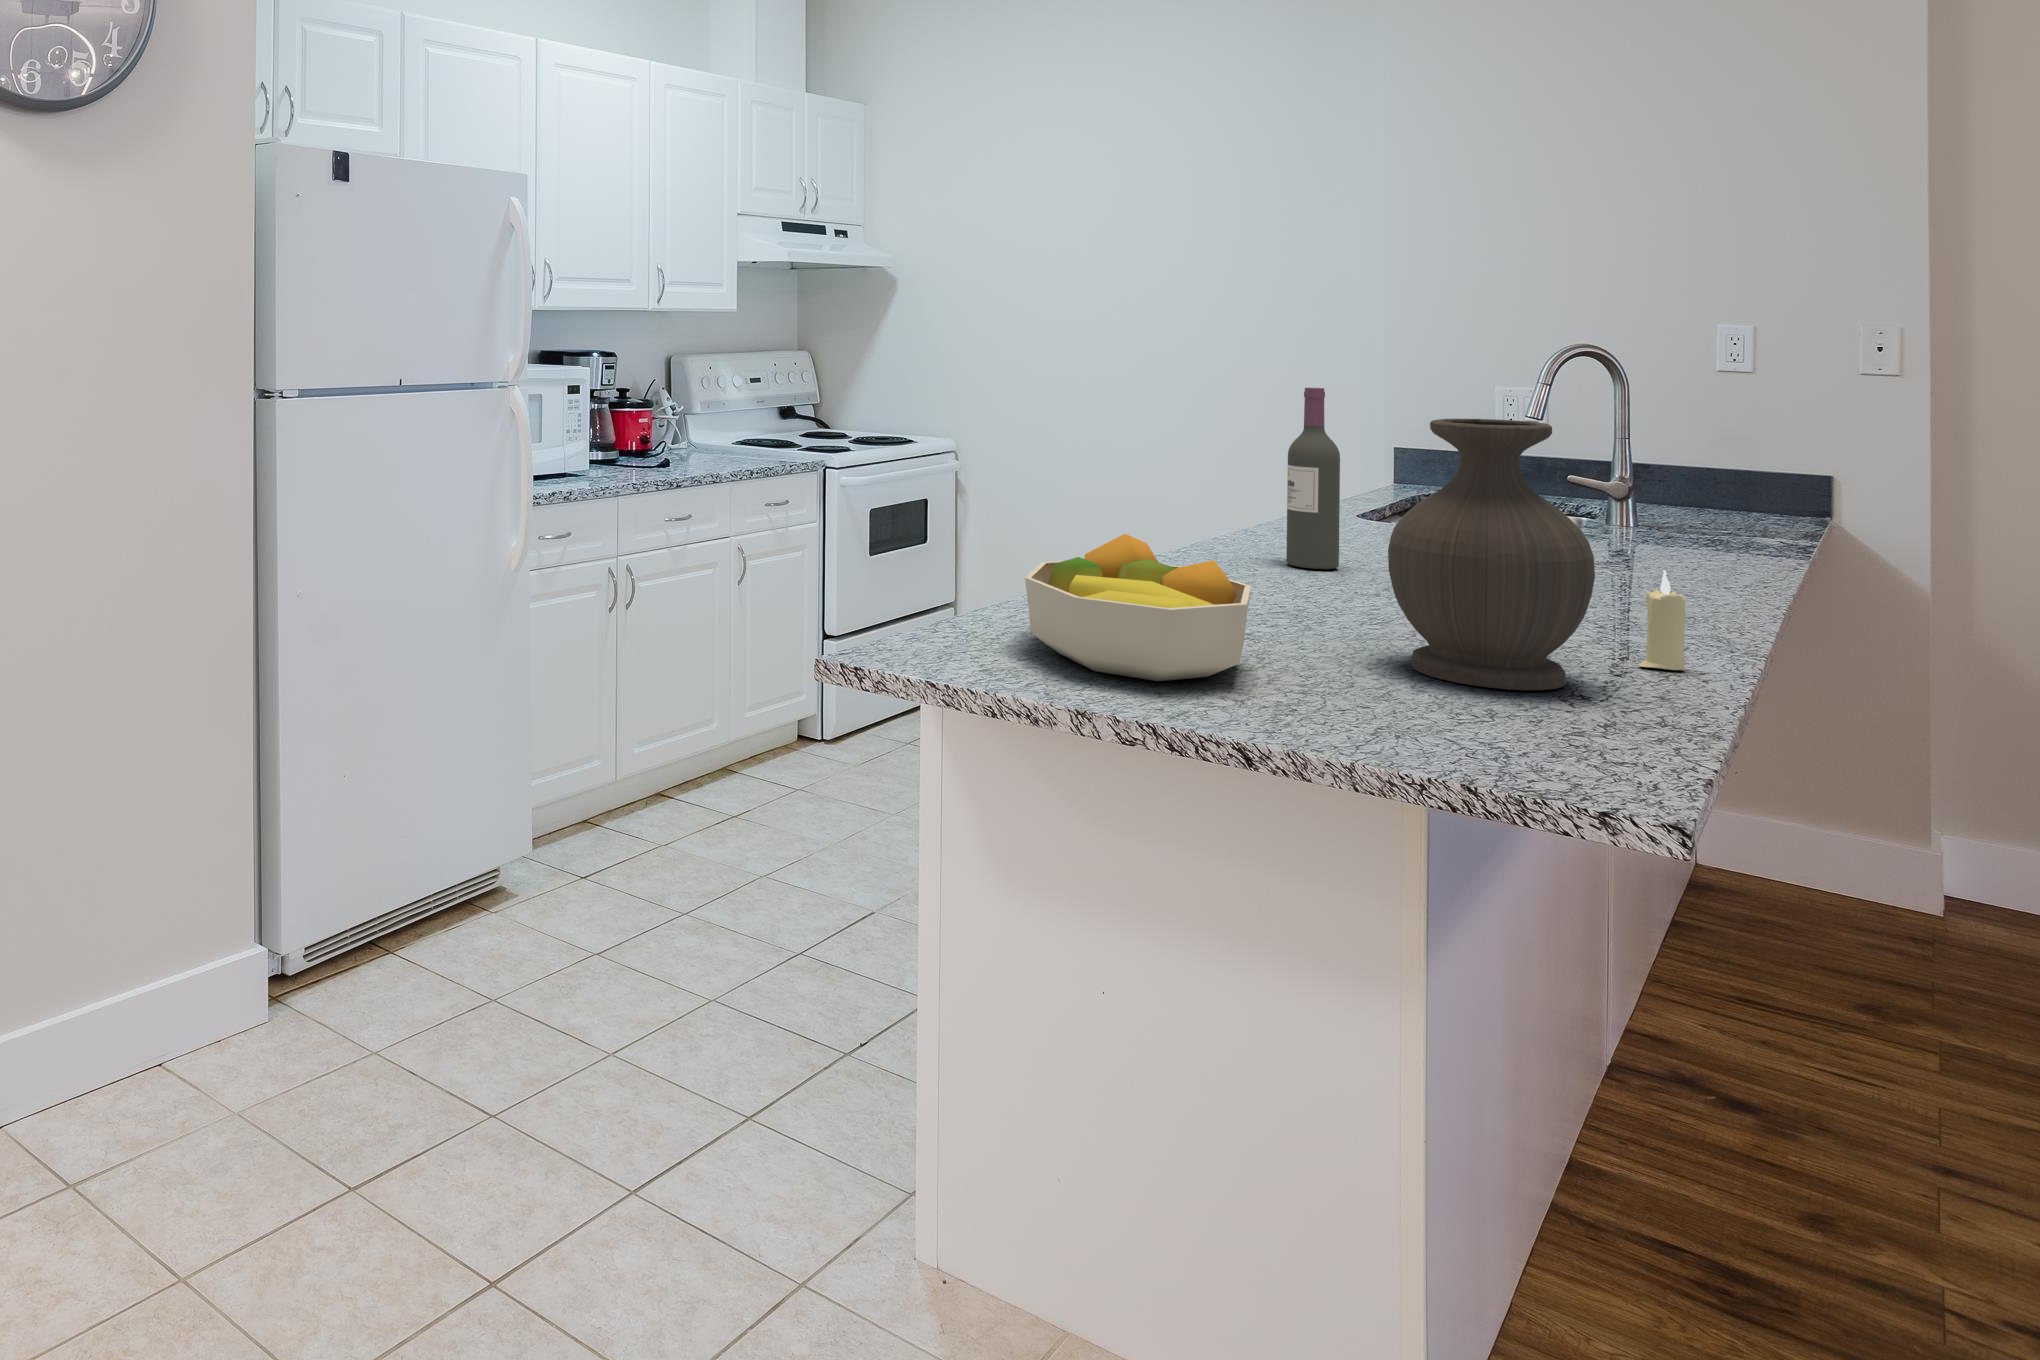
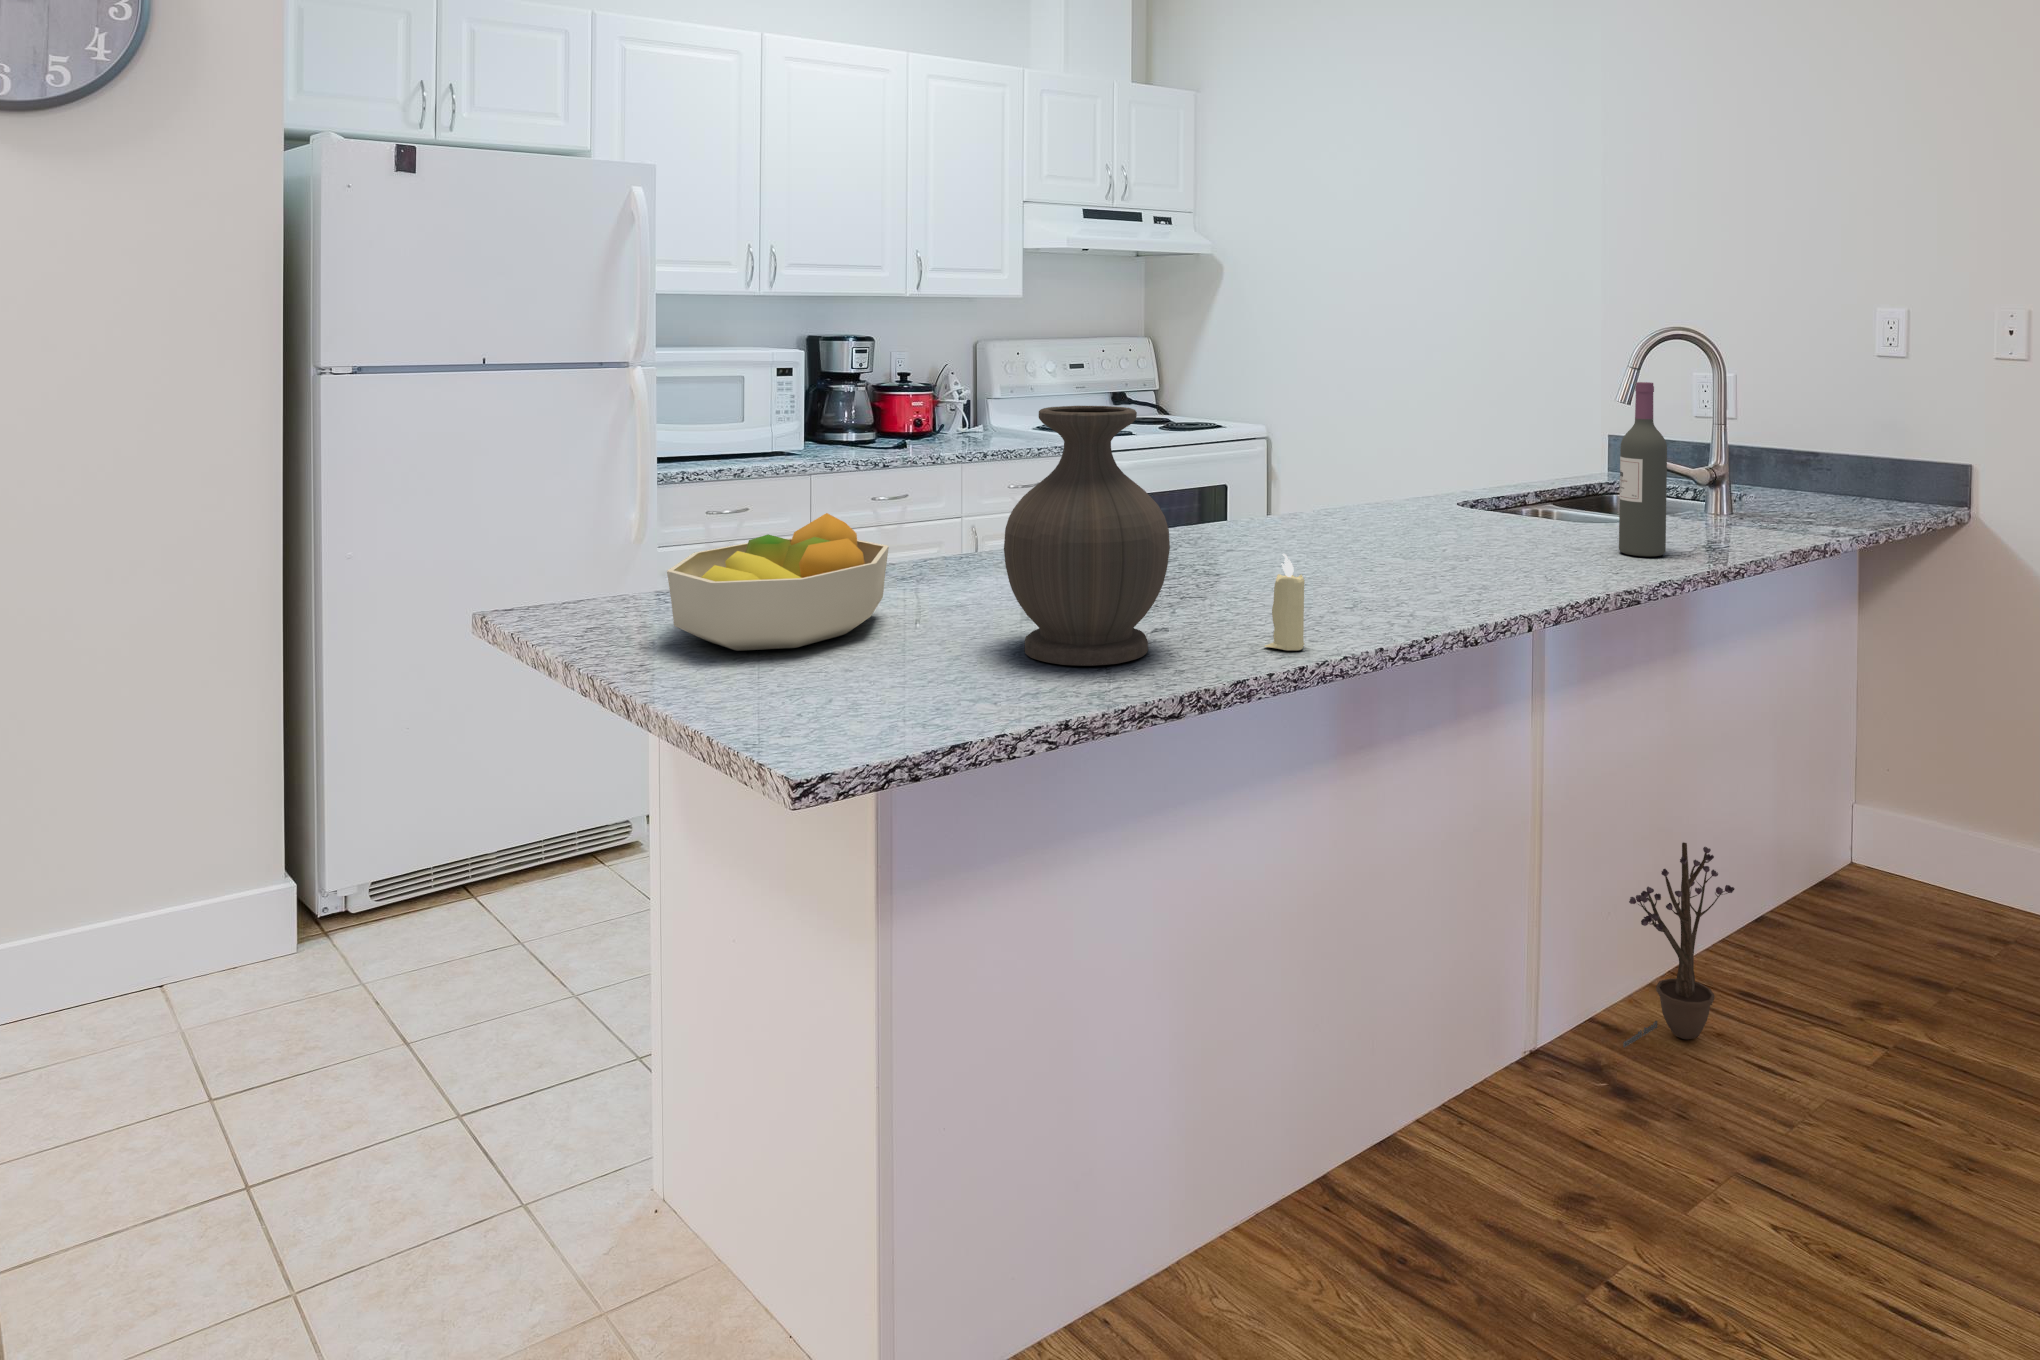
wine bottle: present [1286,388,1340,569] -> present [1619,382,1667,556]
decorative plant: none [1670,855,1769,1065] -> present [1623,842,1735,1047]

